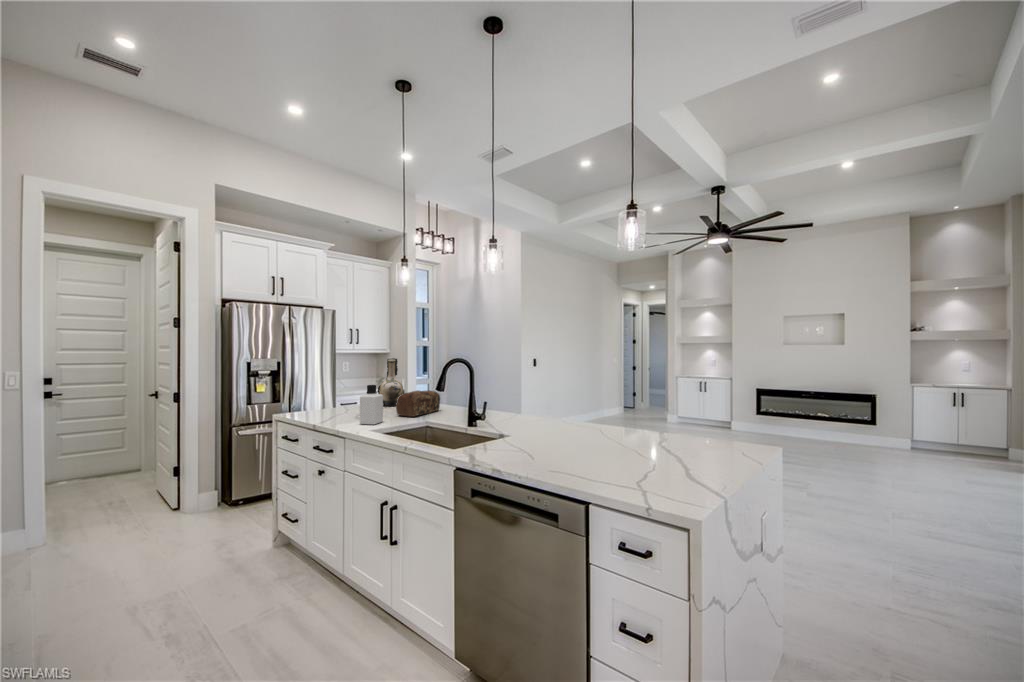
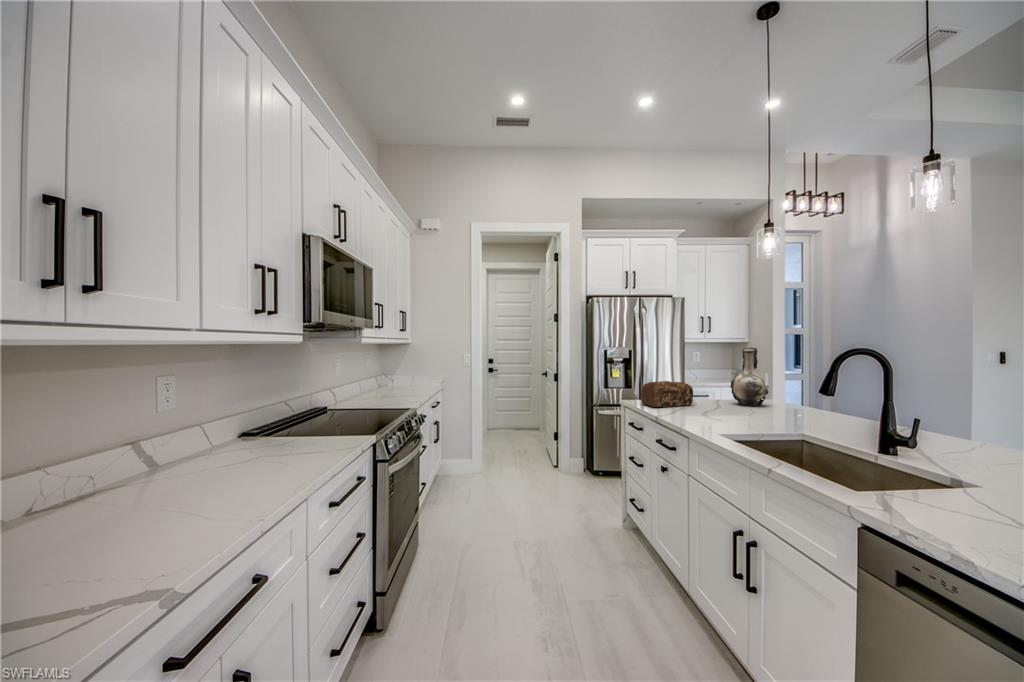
bottle: present [360,385,383,425] -> none [705,378,736,426]
bread loaf: present [396,390,440,417] -> present [640,381,693,407]

